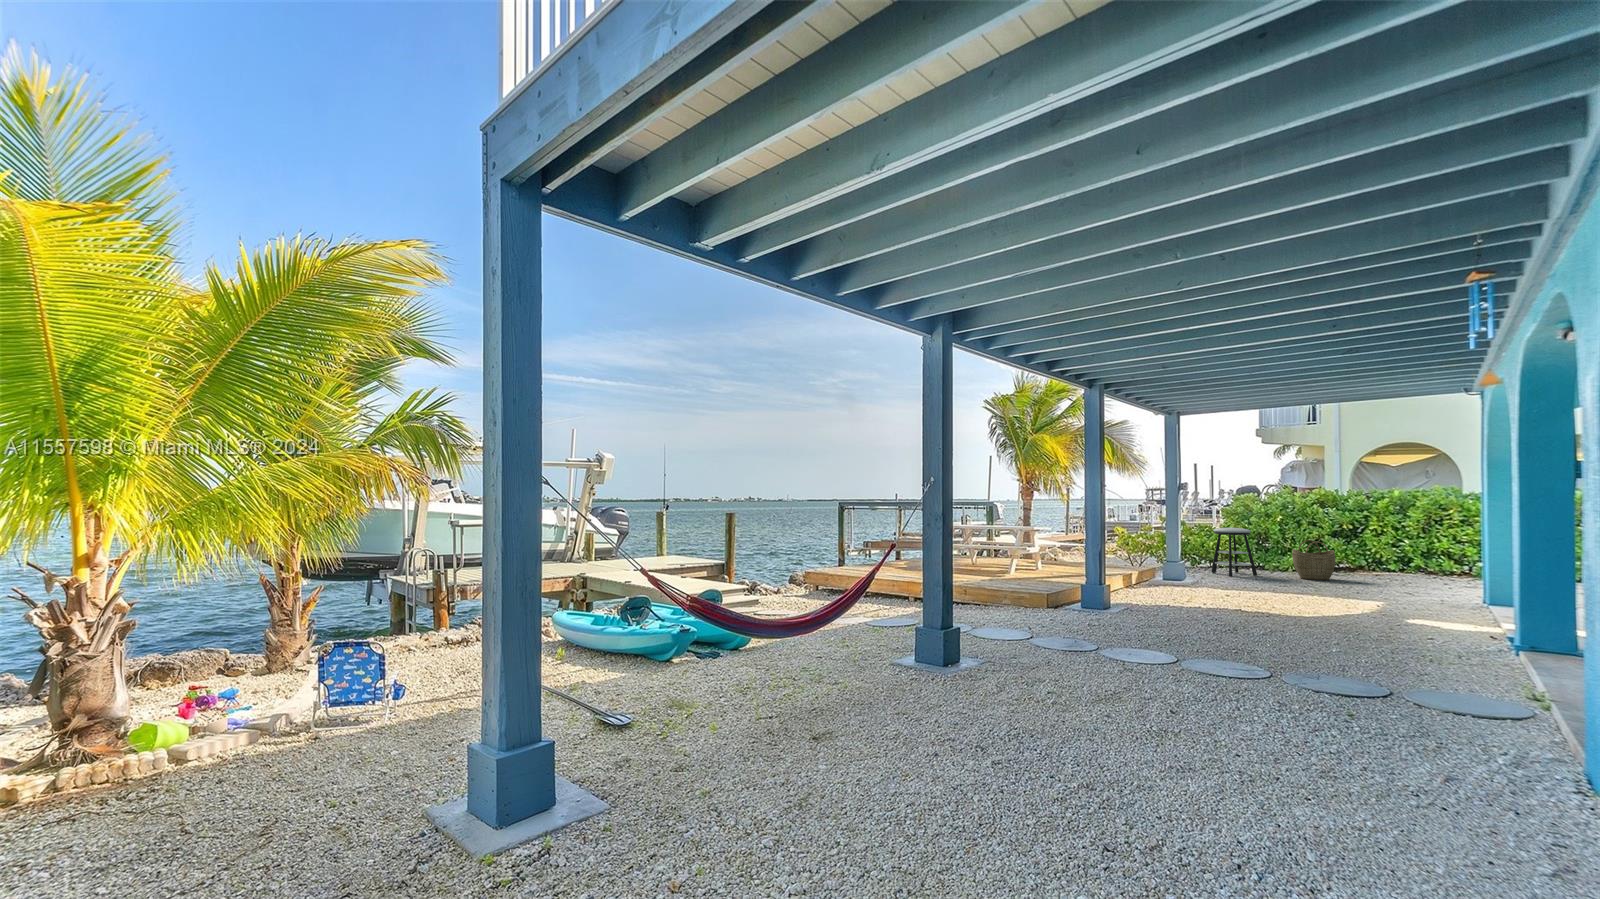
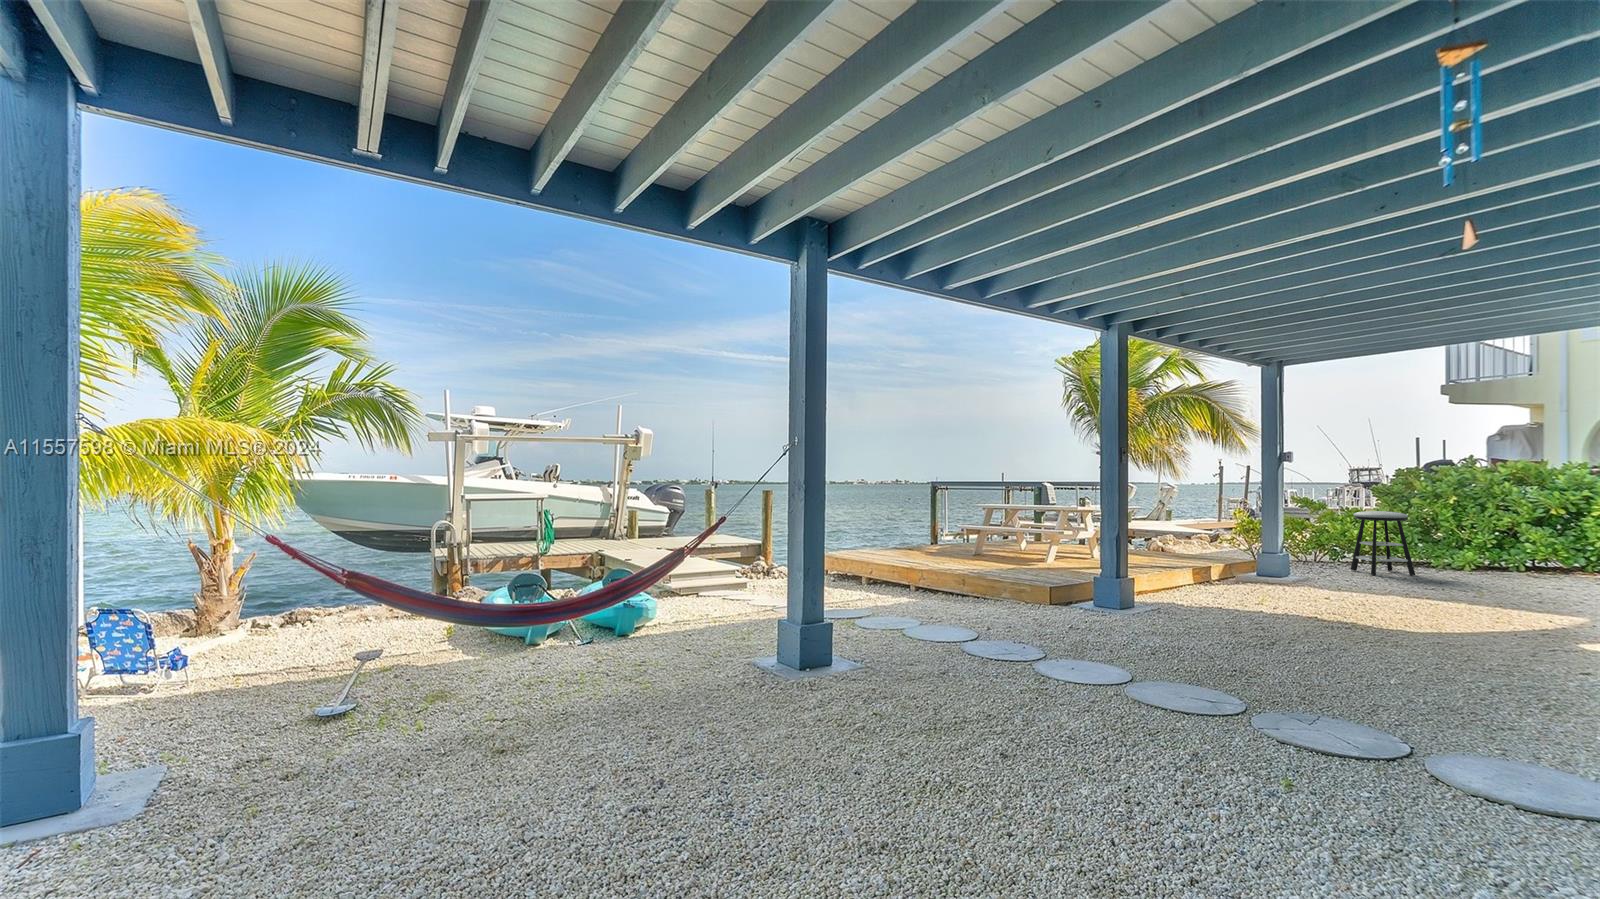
woven basket: present [1292,540,1335,580] -> none [1468,529,1534,585]

